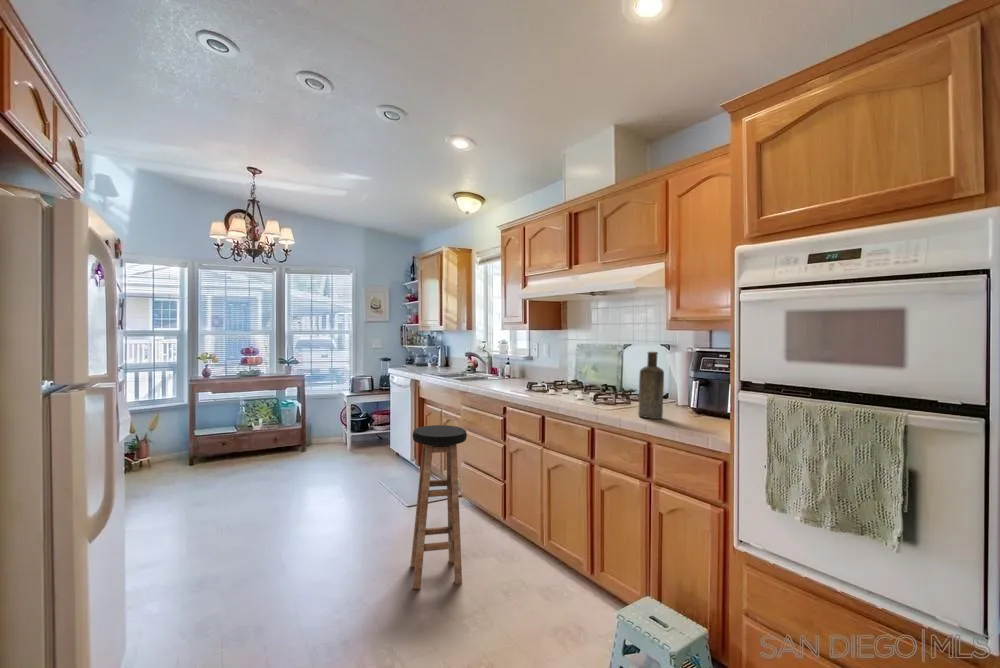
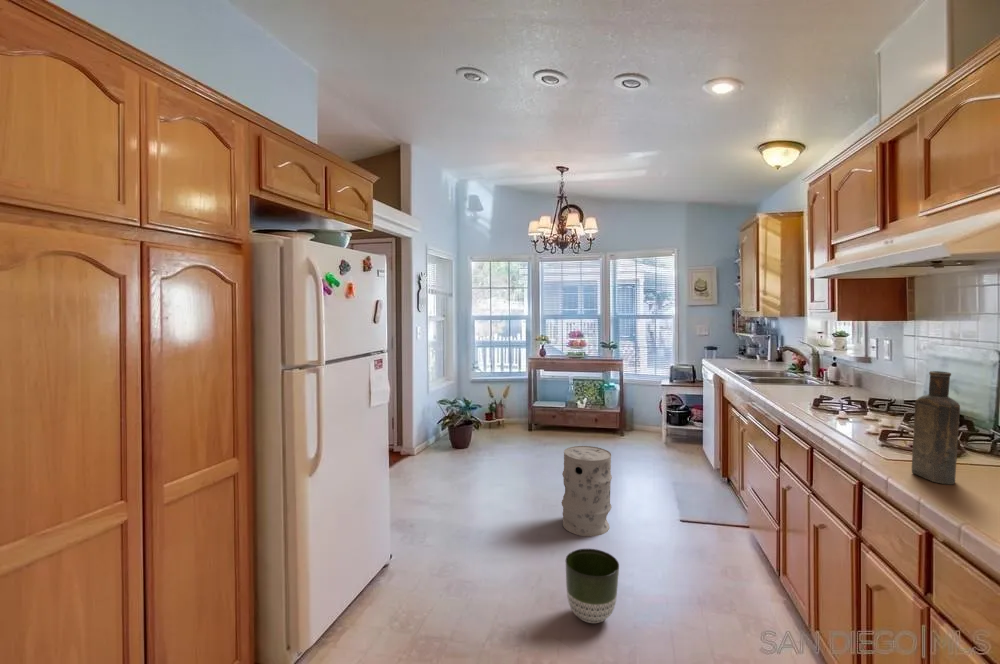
bar stool: present [411,425,467,589] -> none [630,431,699,615]
trash can: none [302,458,357,554] -> present [562,446,612,536]
planter: none [367,552,421,629] -> present [566,549,619,623]

